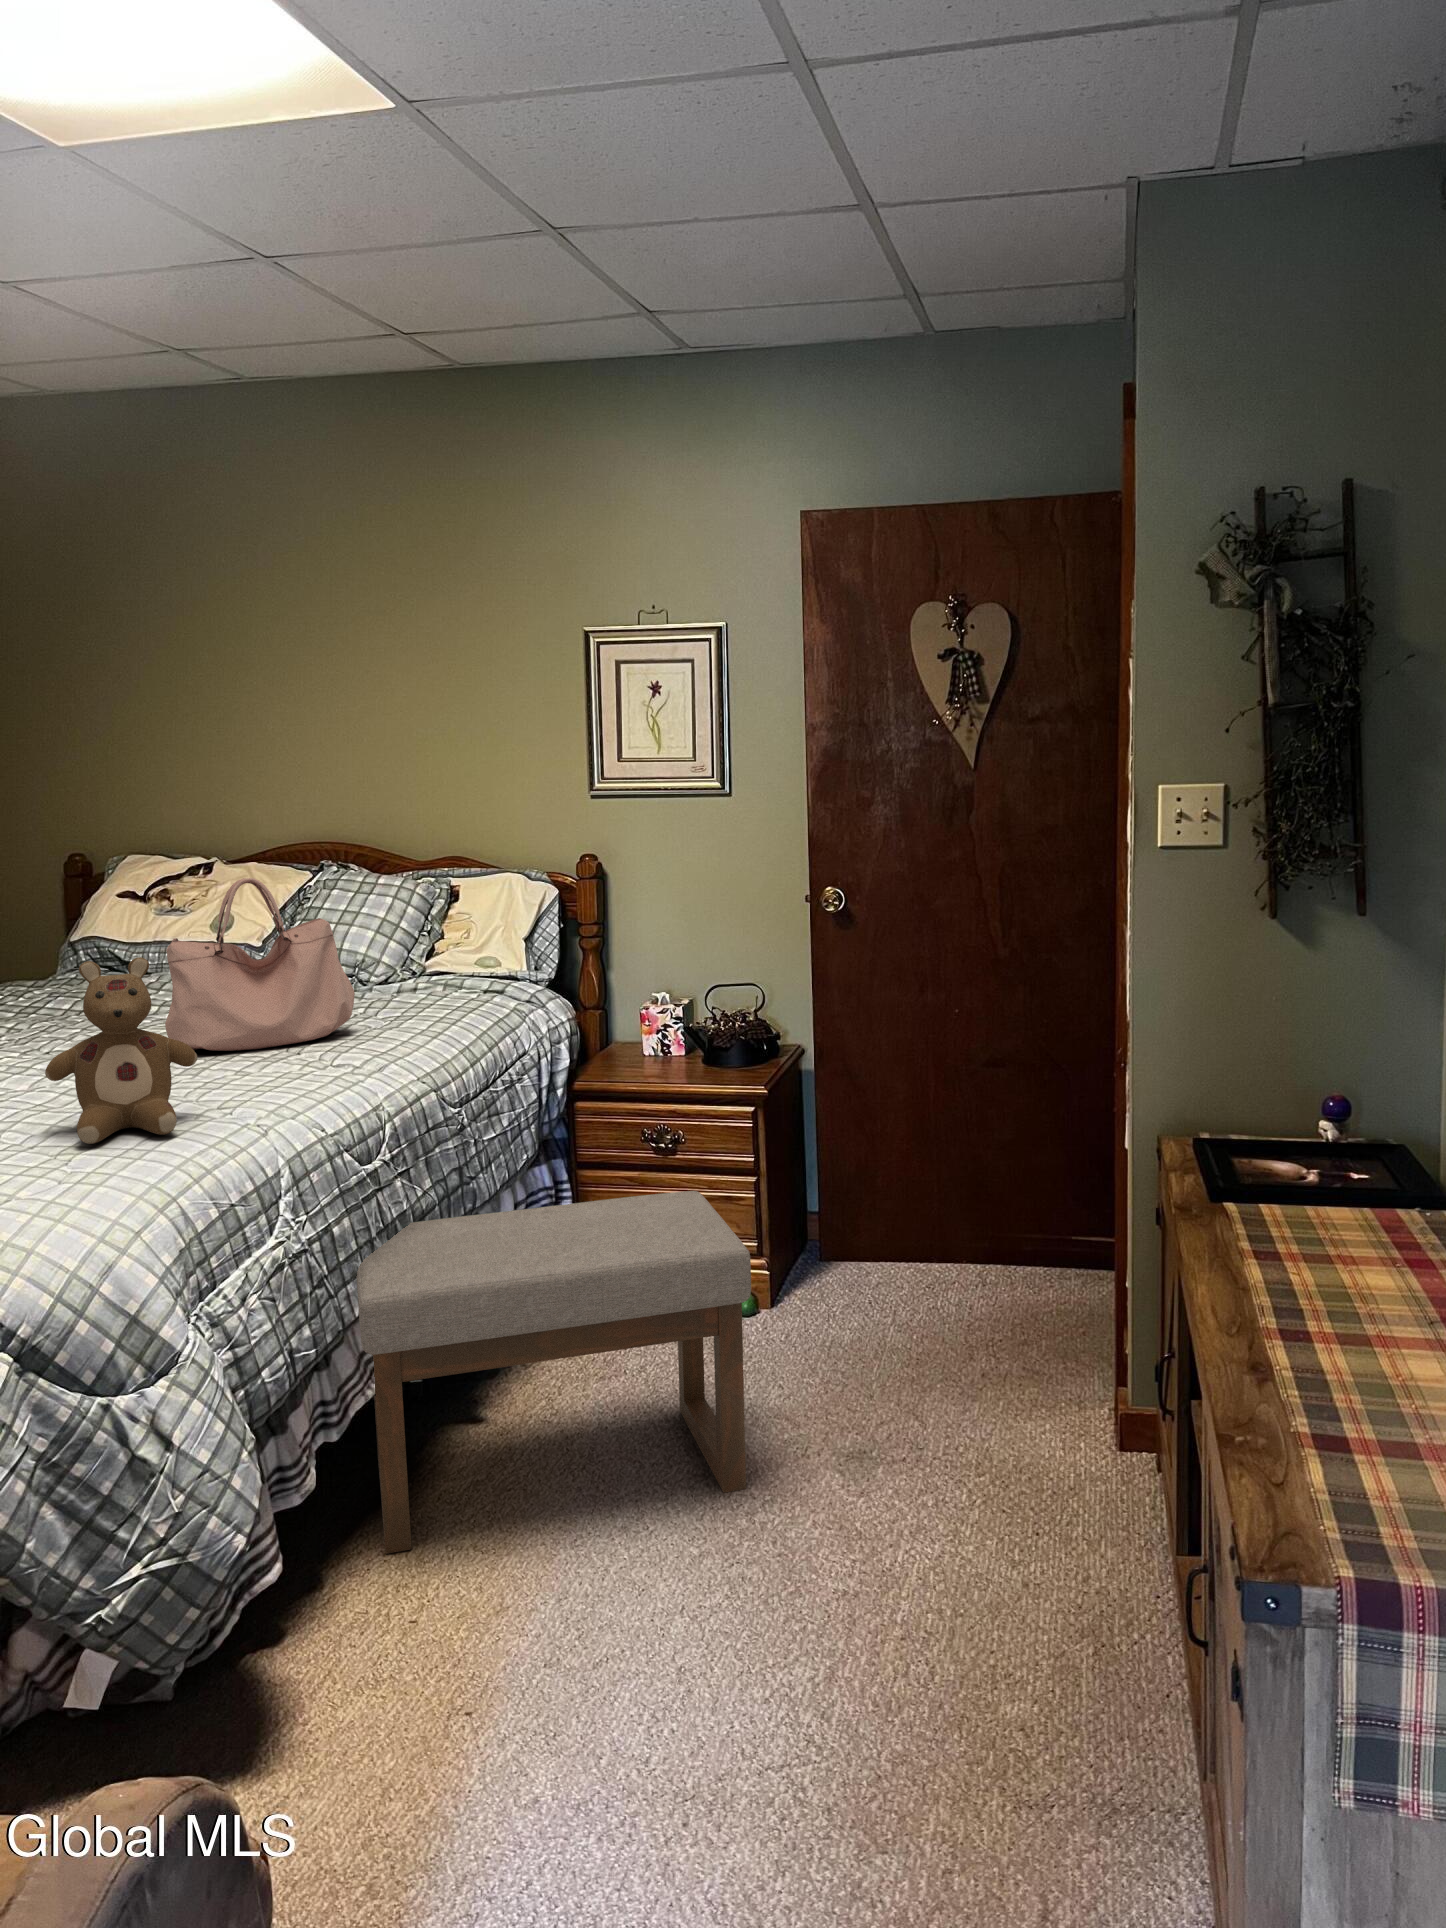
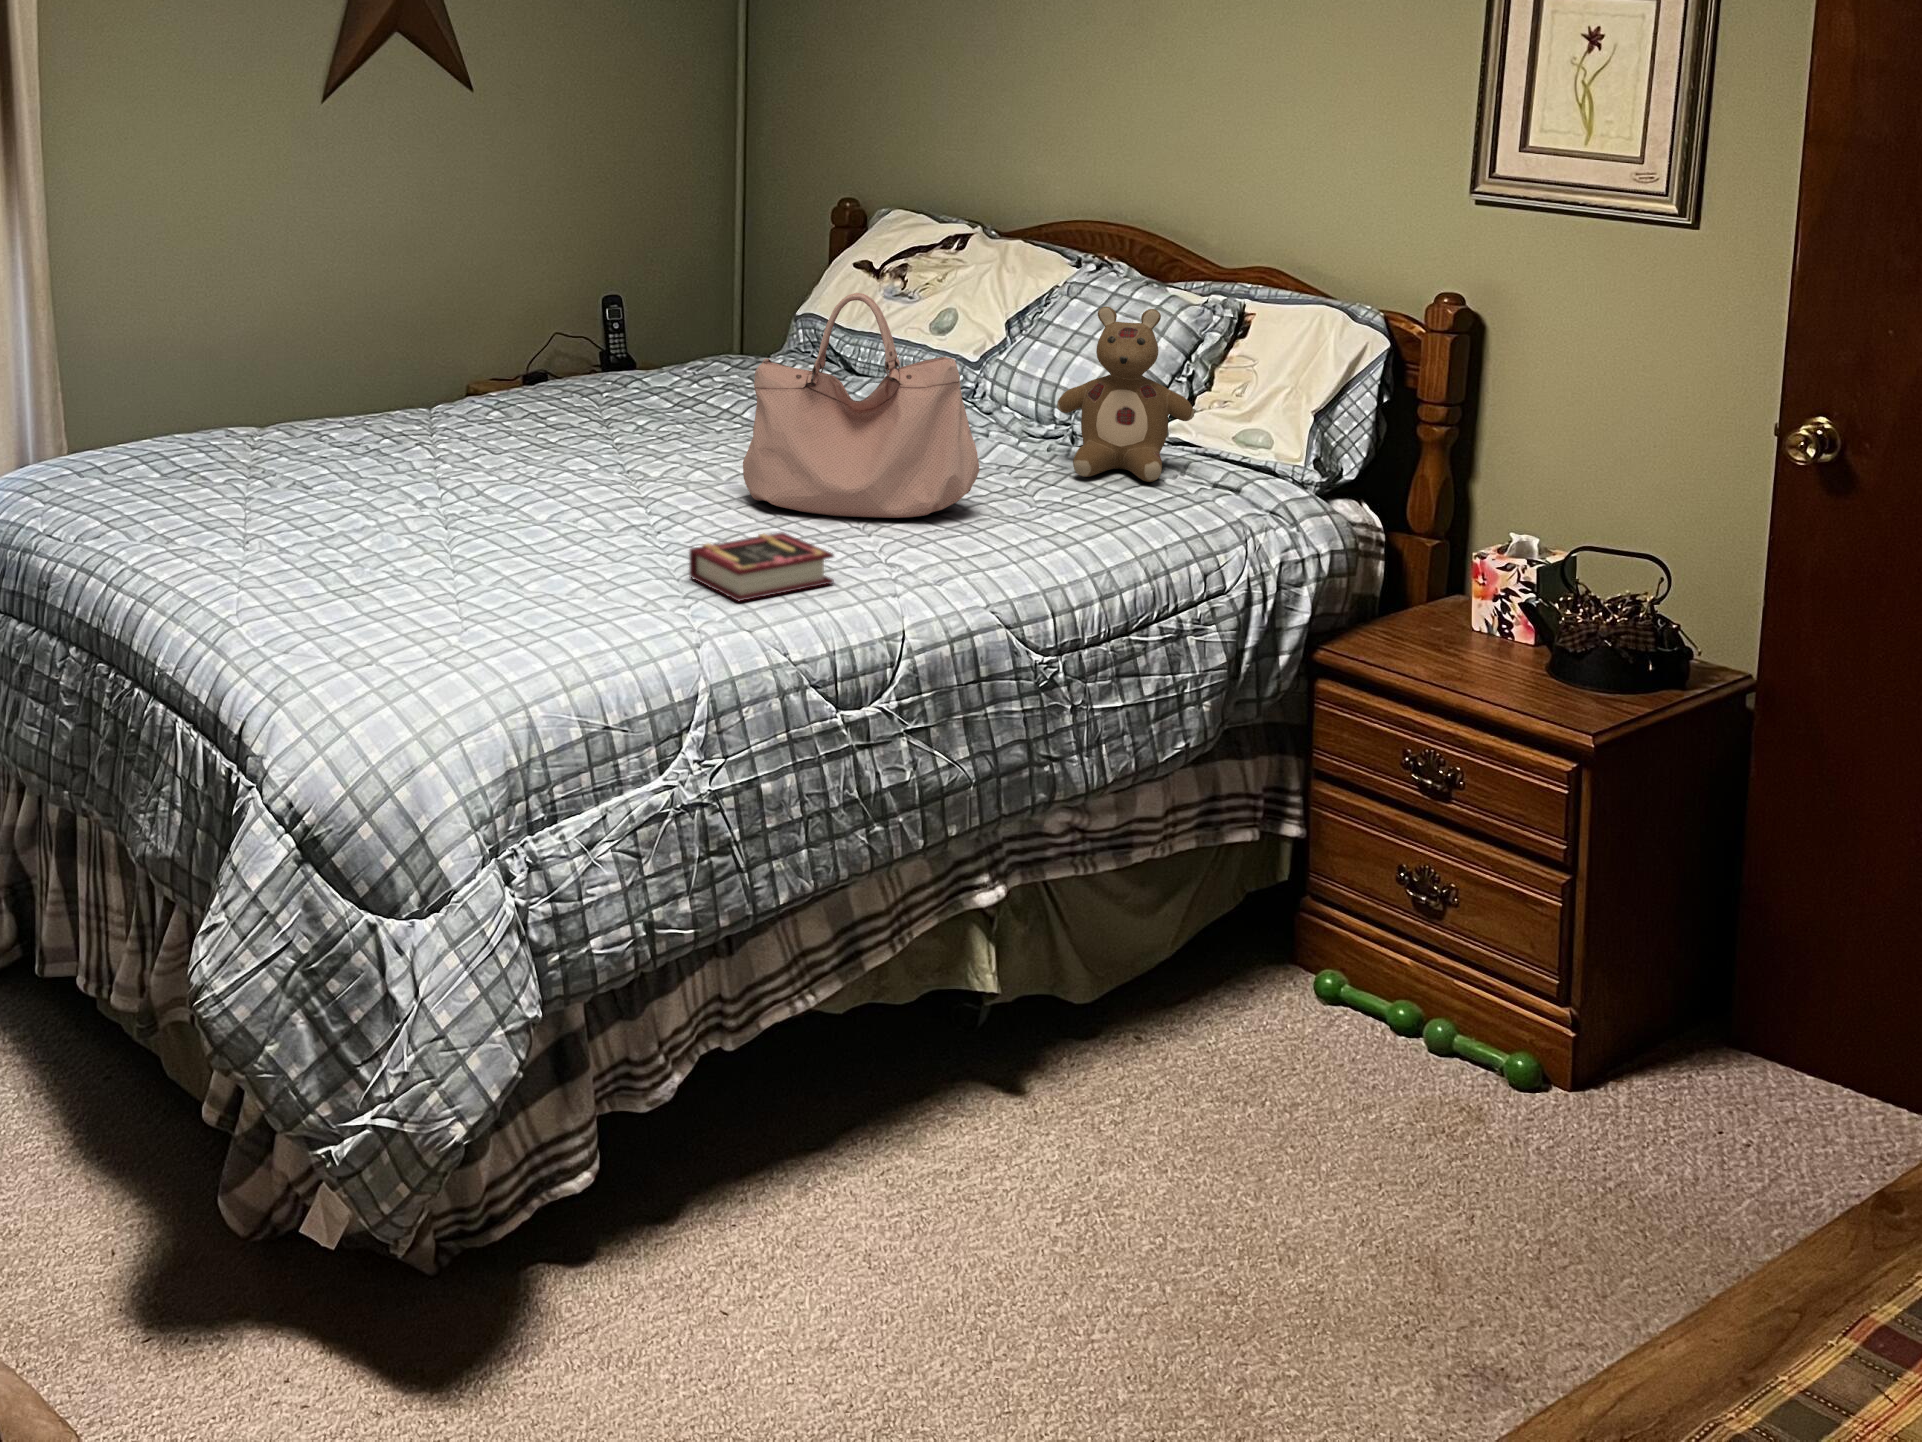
stuffed bear: present [45,957,197,1144] -> present [1057,307,1194,482]
book: none [201,1054,318,1102] -> present [689,533,834,601]
ottoman: present [357,1191,751,1554] -> none [760,790,1352,1366]

